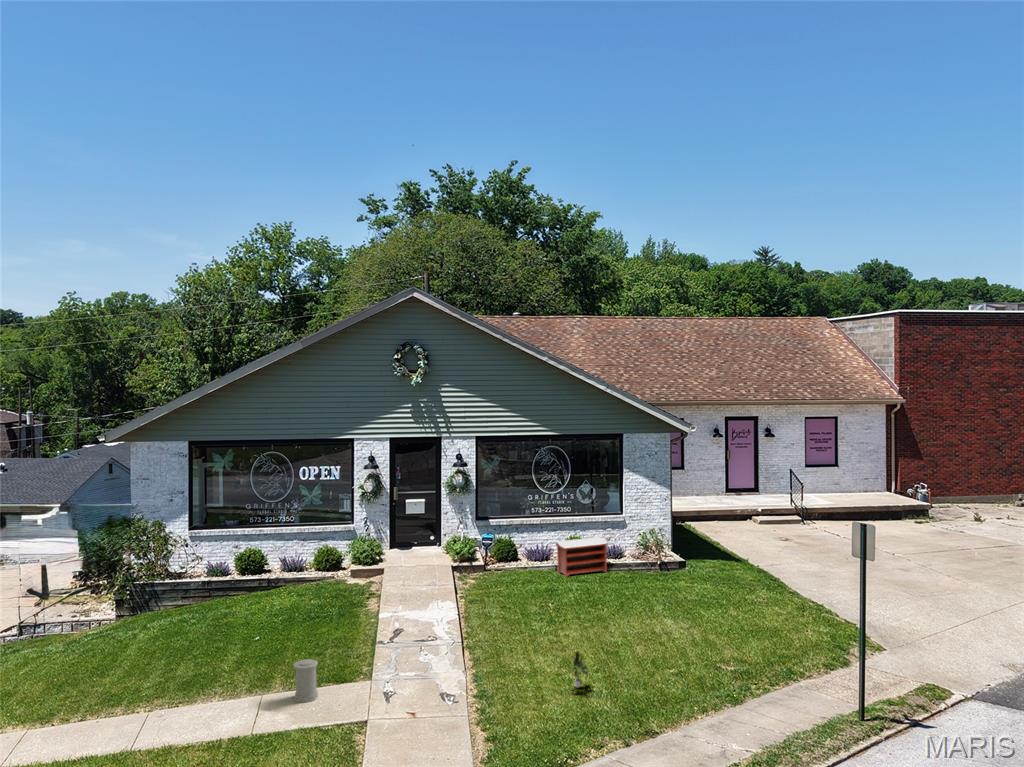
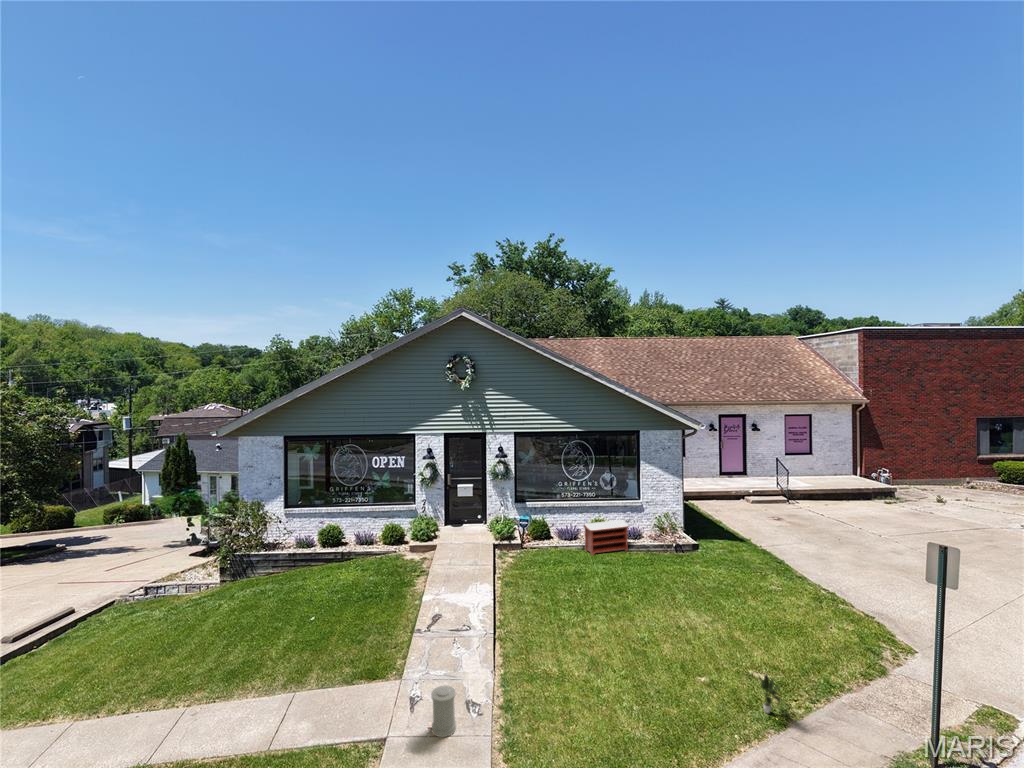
potted plant: present [571,652,588,688] -> present [759,675,782,713]
trash can: present [294,659,318,702] -> present [431,686,456,737]

